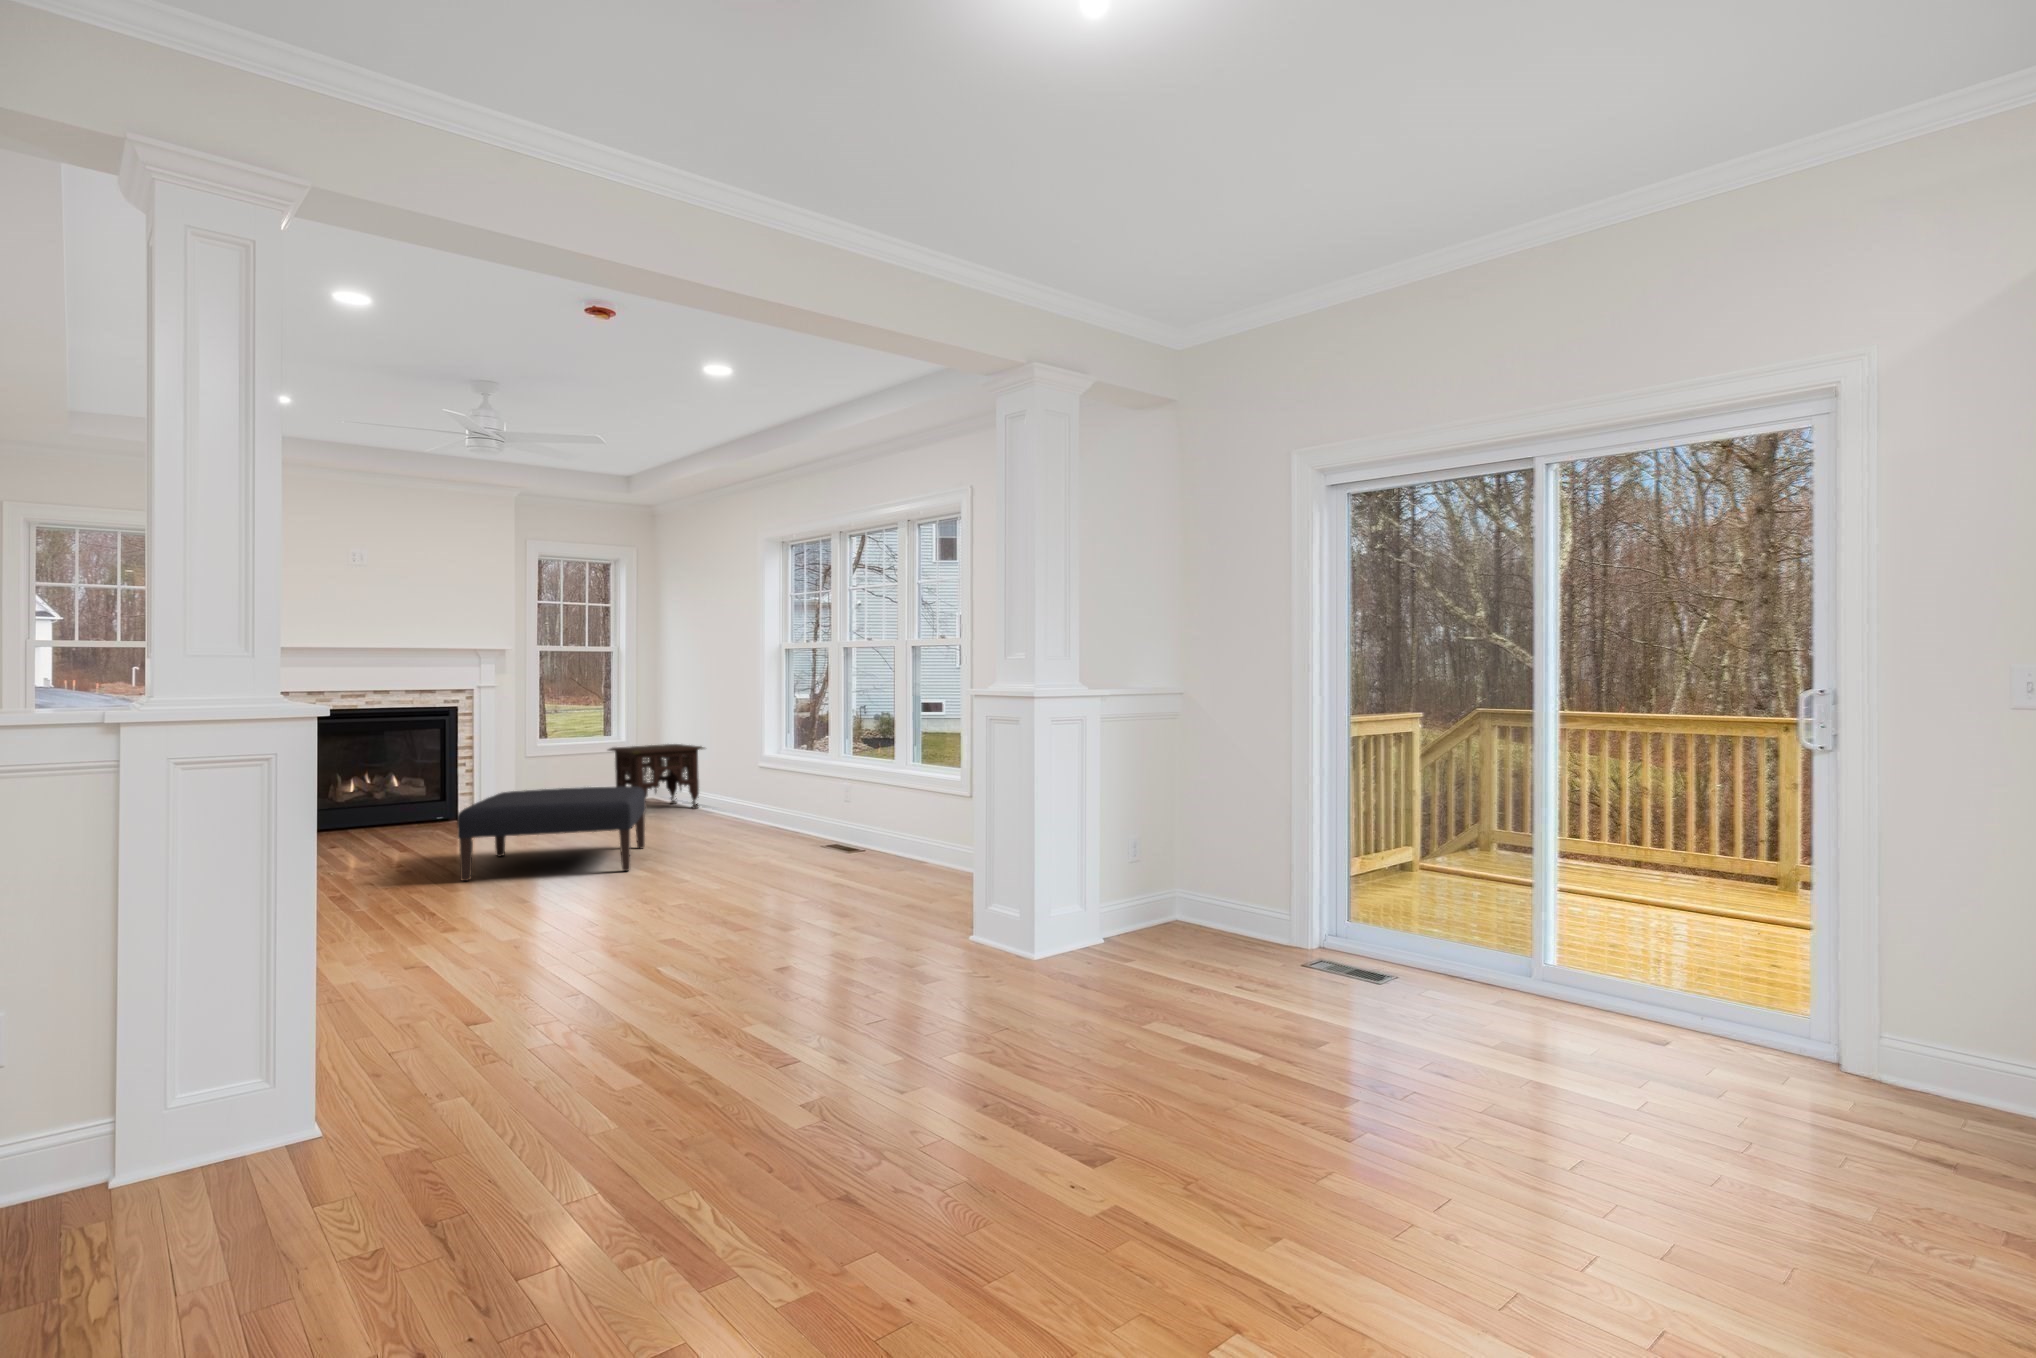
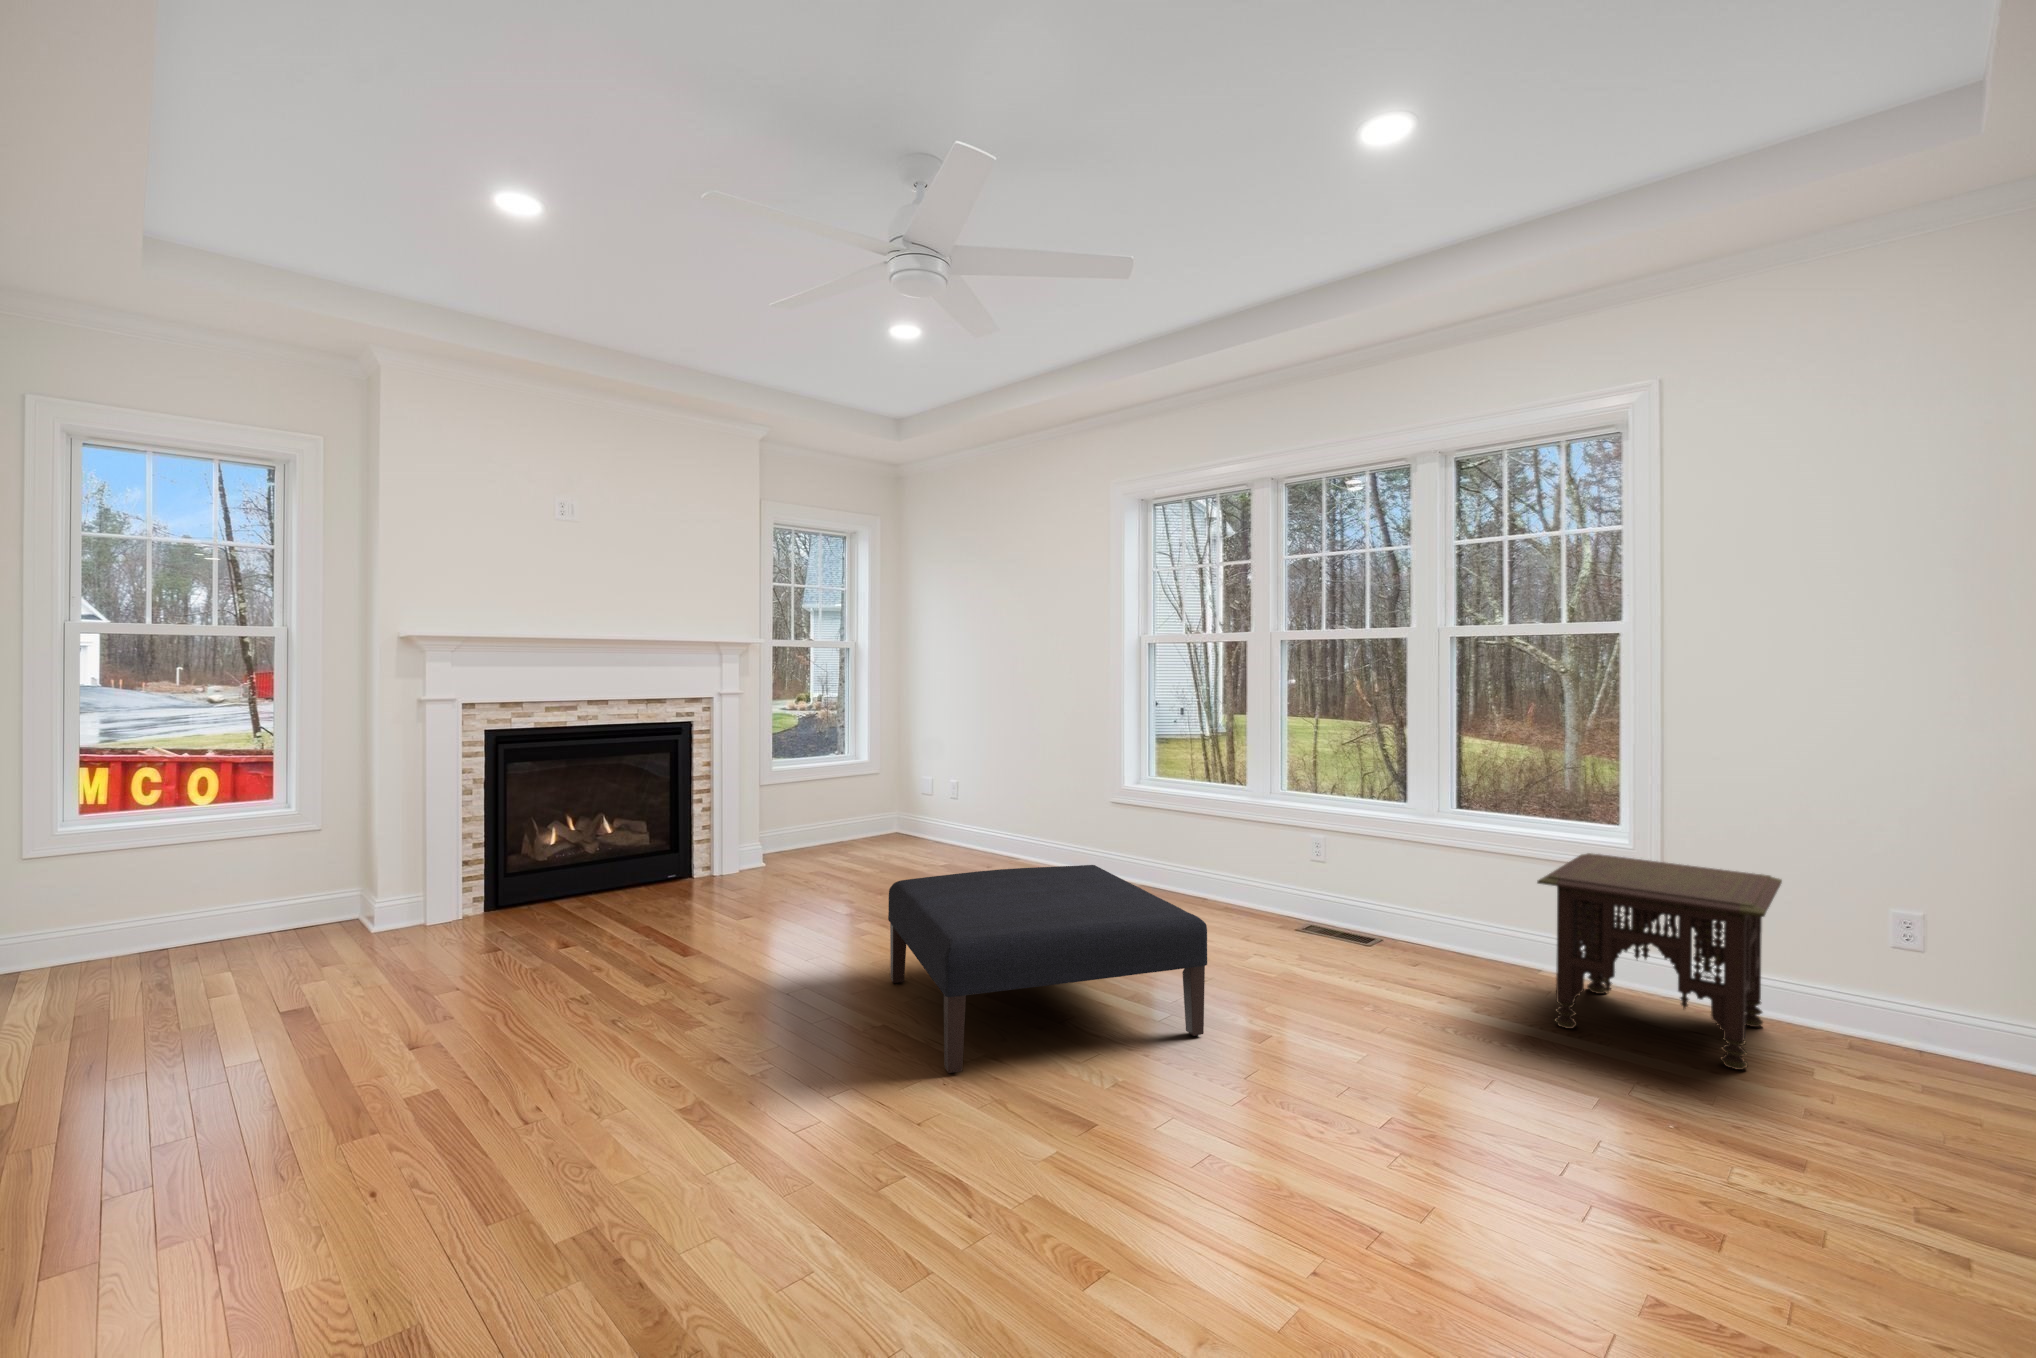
side table: present [608,744,704,809] -> present [1537,853,1782,1070]

